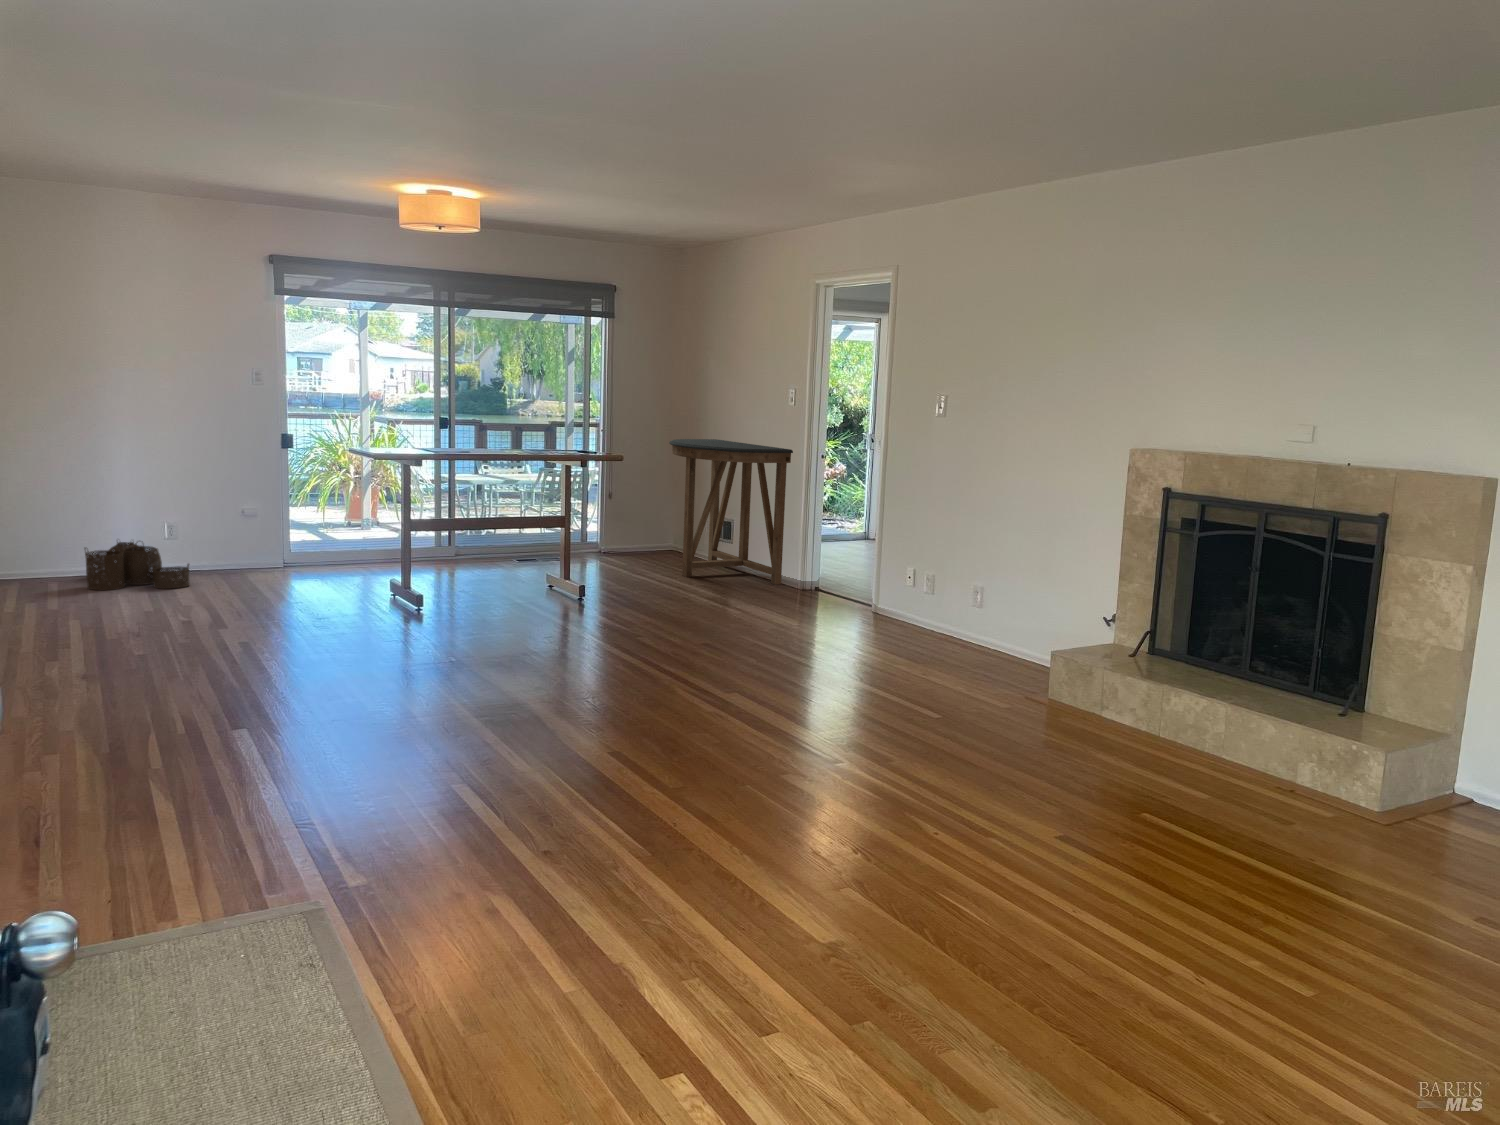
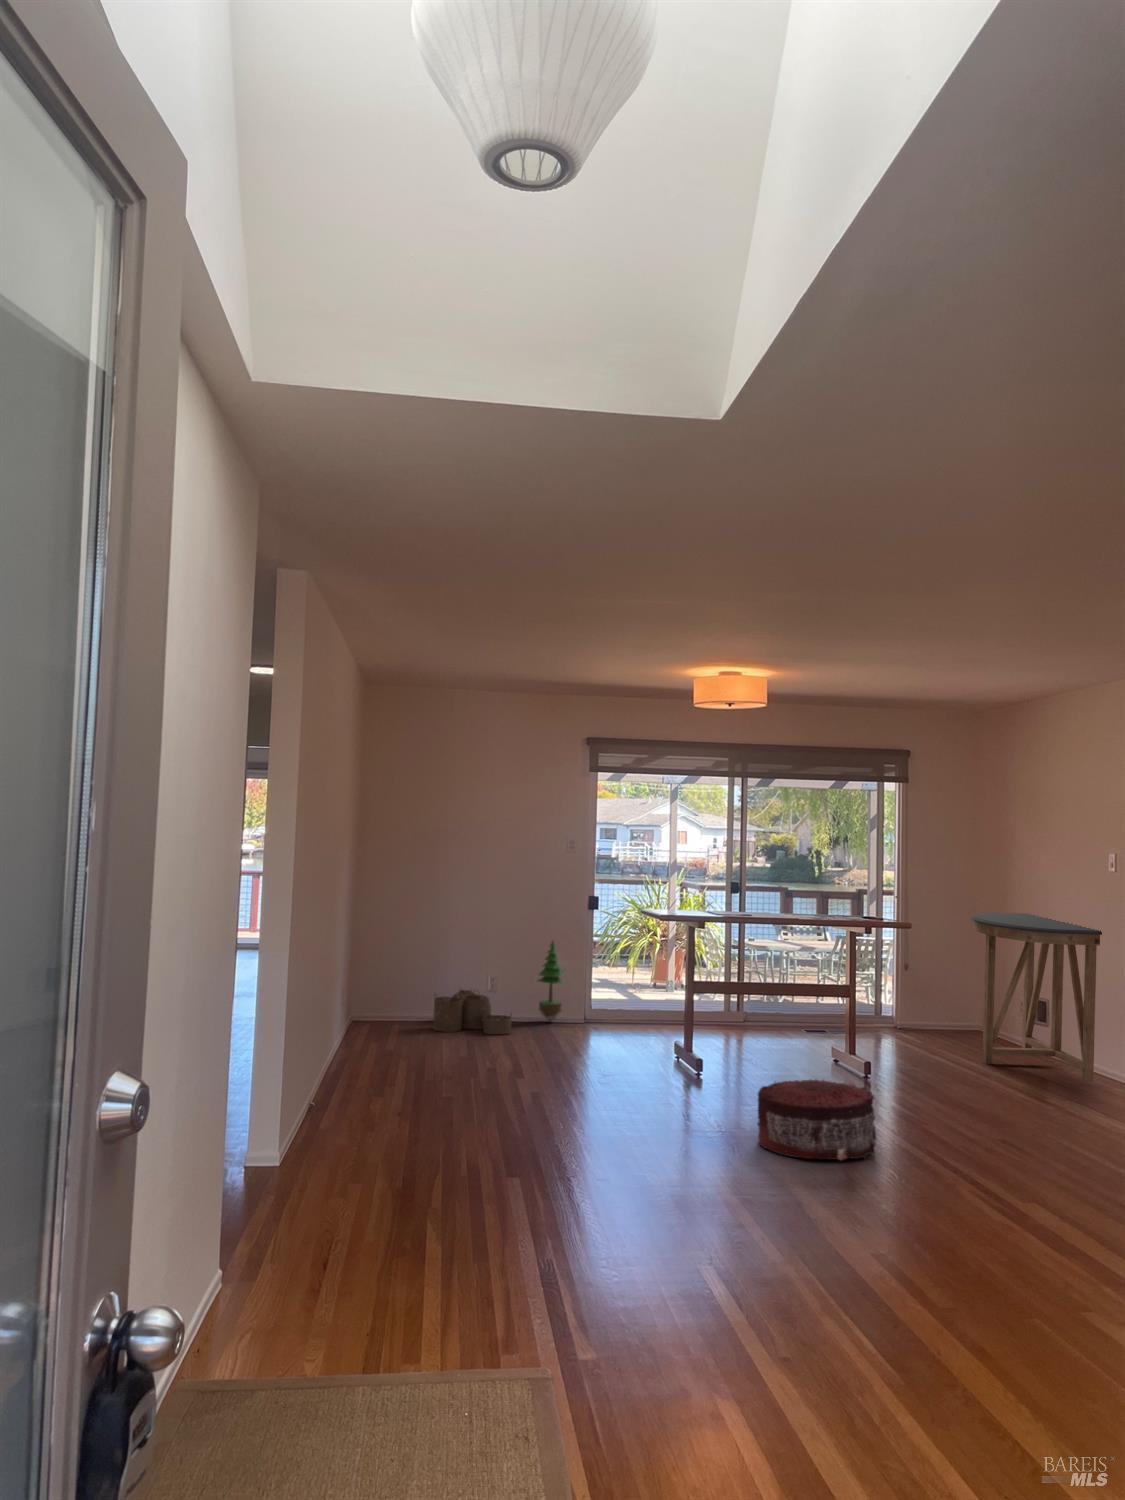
potted tree: none [215,481,251,570] -> present [538,941,564,1021]
pouf: none [513,603,641,688] -> present [758,1080,876,1160]

